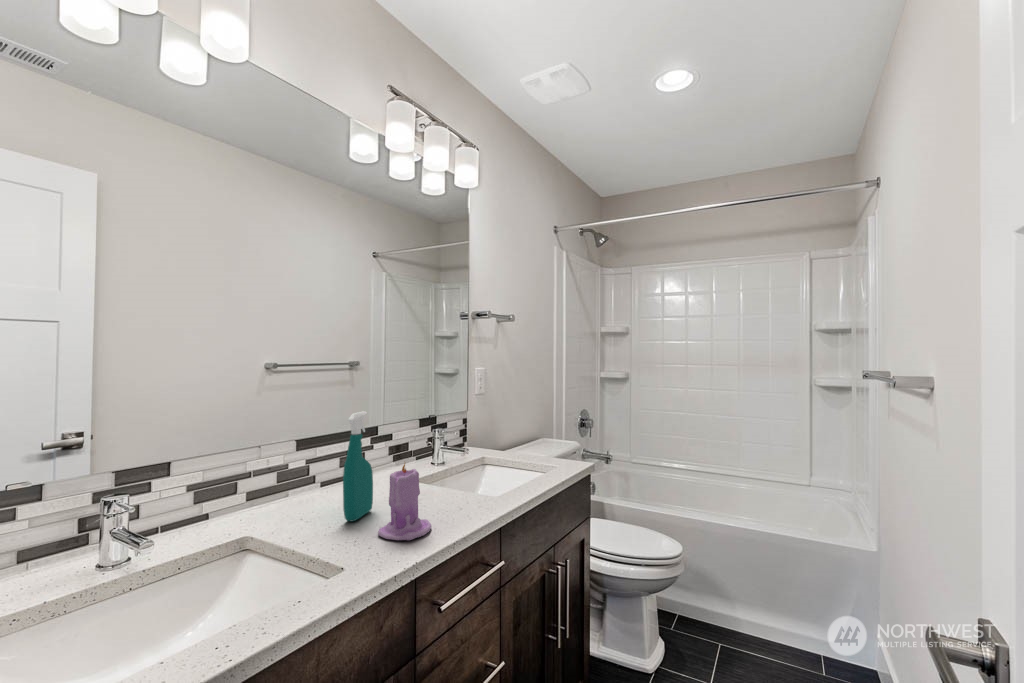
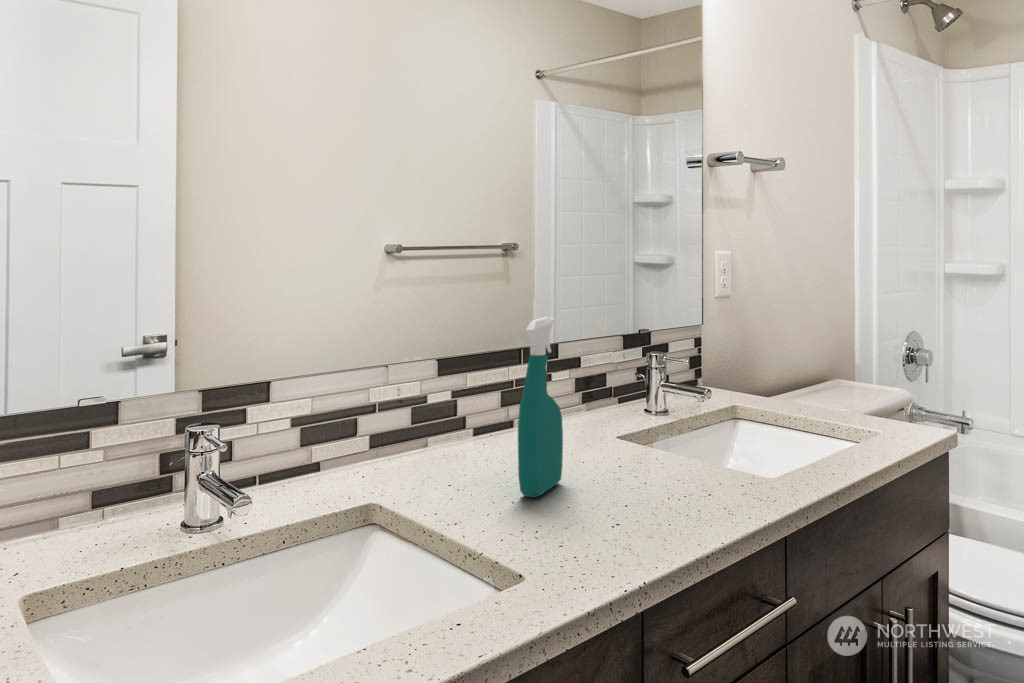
candle: present [378,464,431,540] -> none [579,407,670,543]

